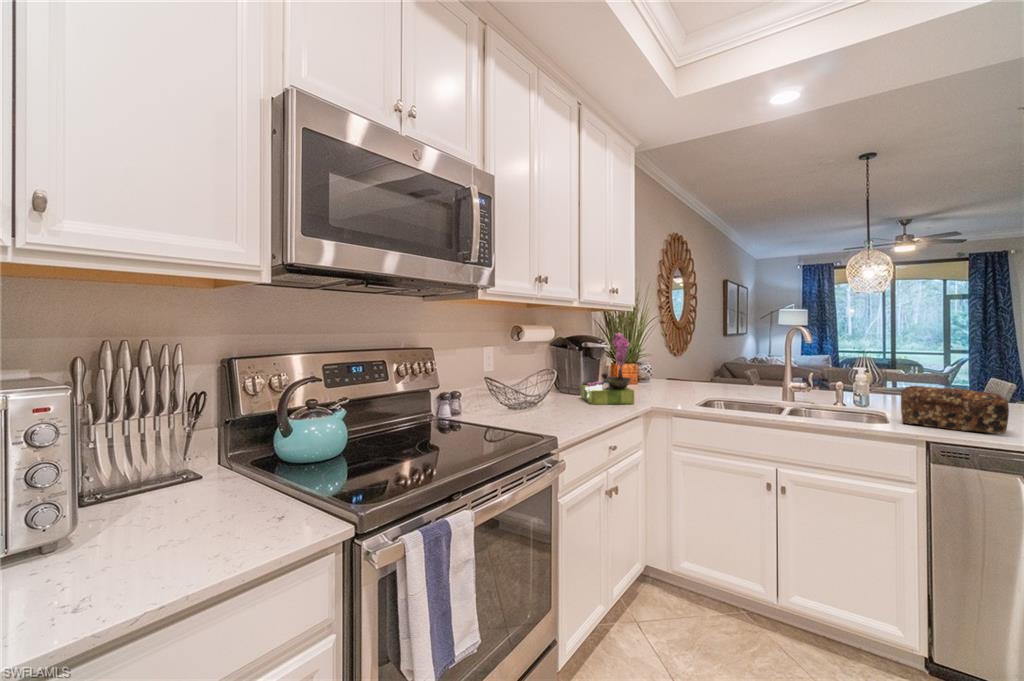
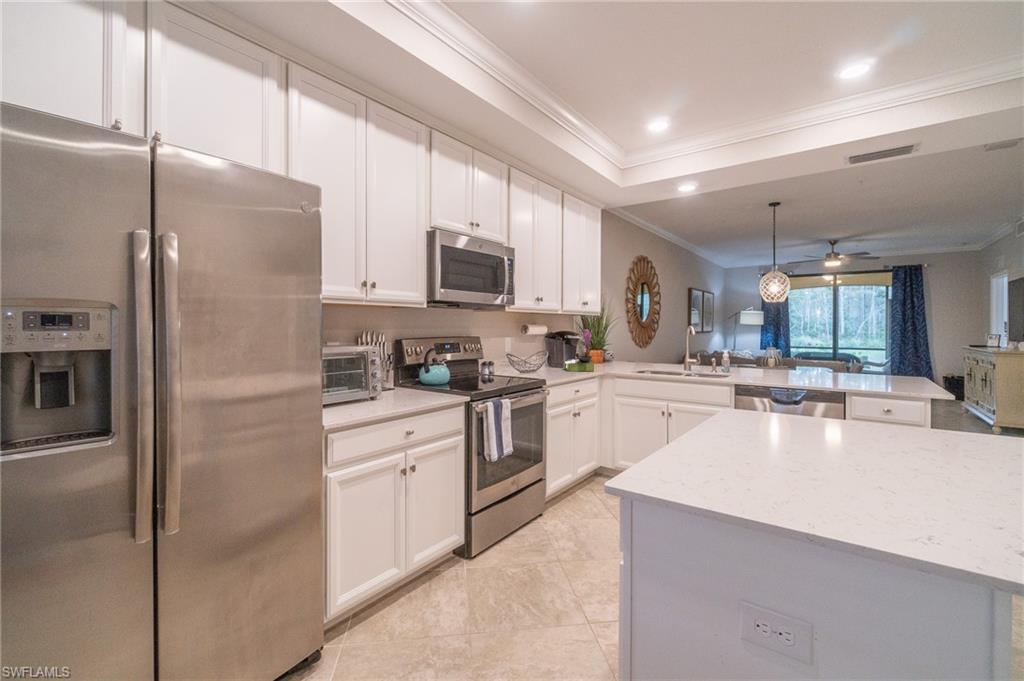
bread loaf: present [901,386,1009,434] -> none [732,358,781,381]

